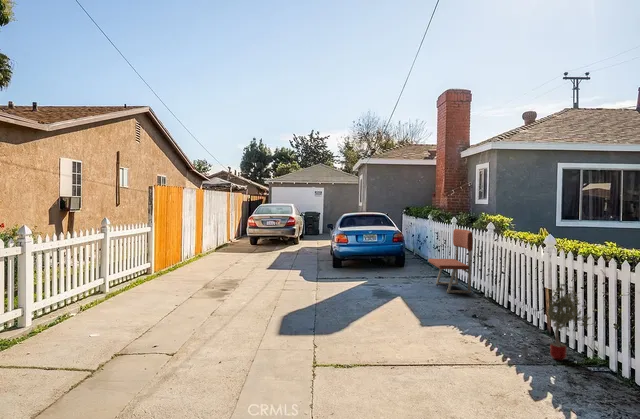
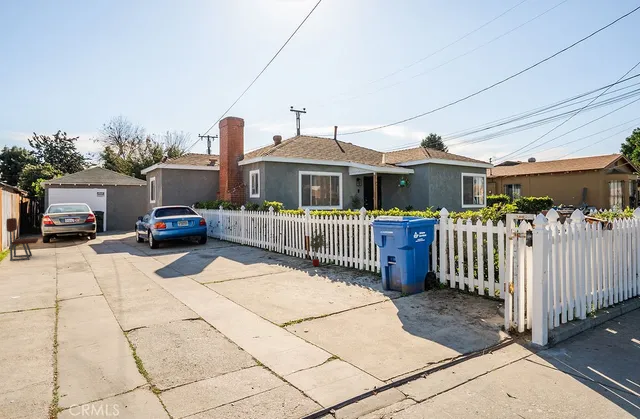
bench: present [428,229,473,293] -> present [6,218,38,261]

